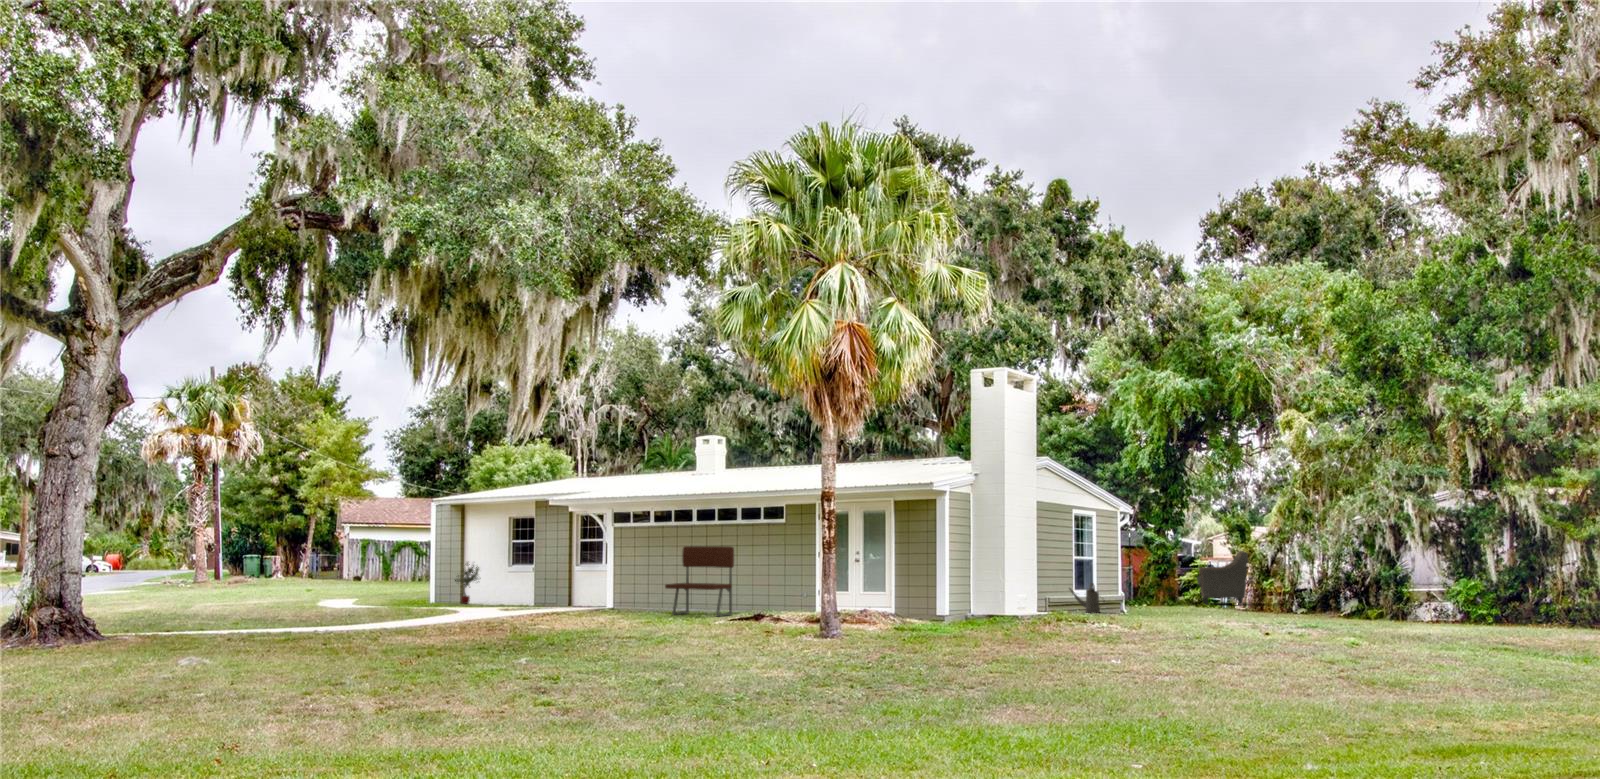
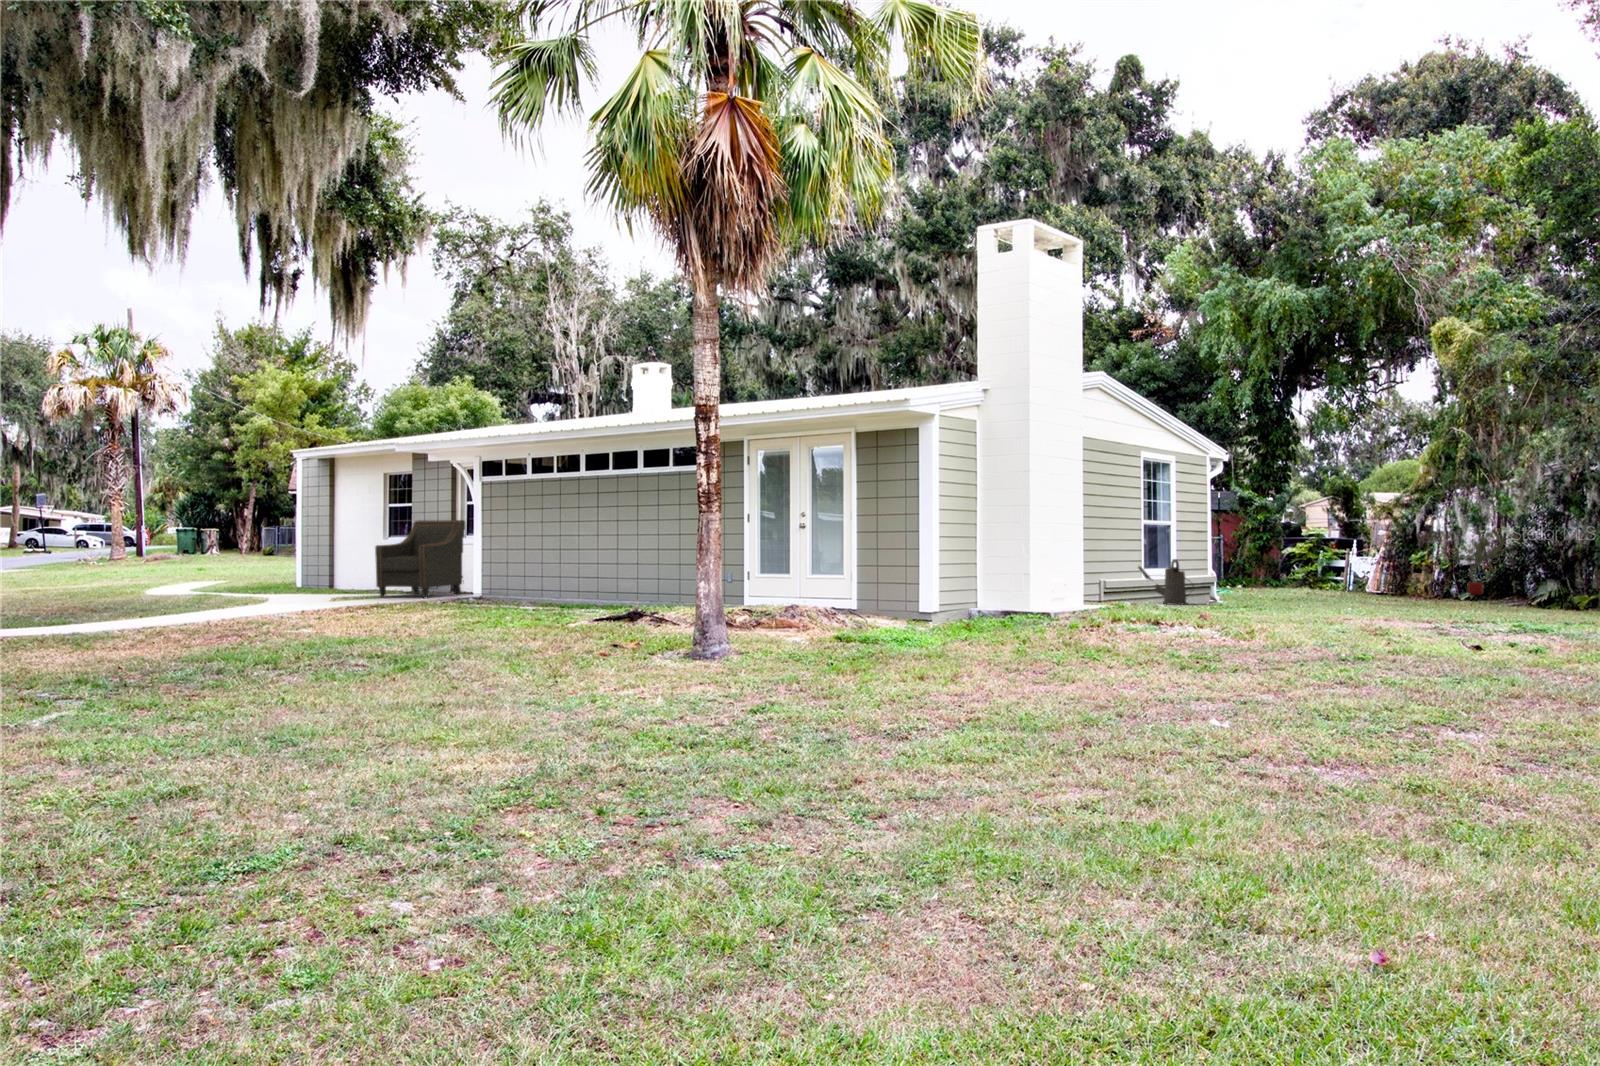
bench: present [665,546,734,617] -> none [529,506,629,610]
chair: present [1197,551,1248,605] -> present [375,520,466,598]
potted tree: present [455,562,479,604] -> present [1449,529,1505,595]

